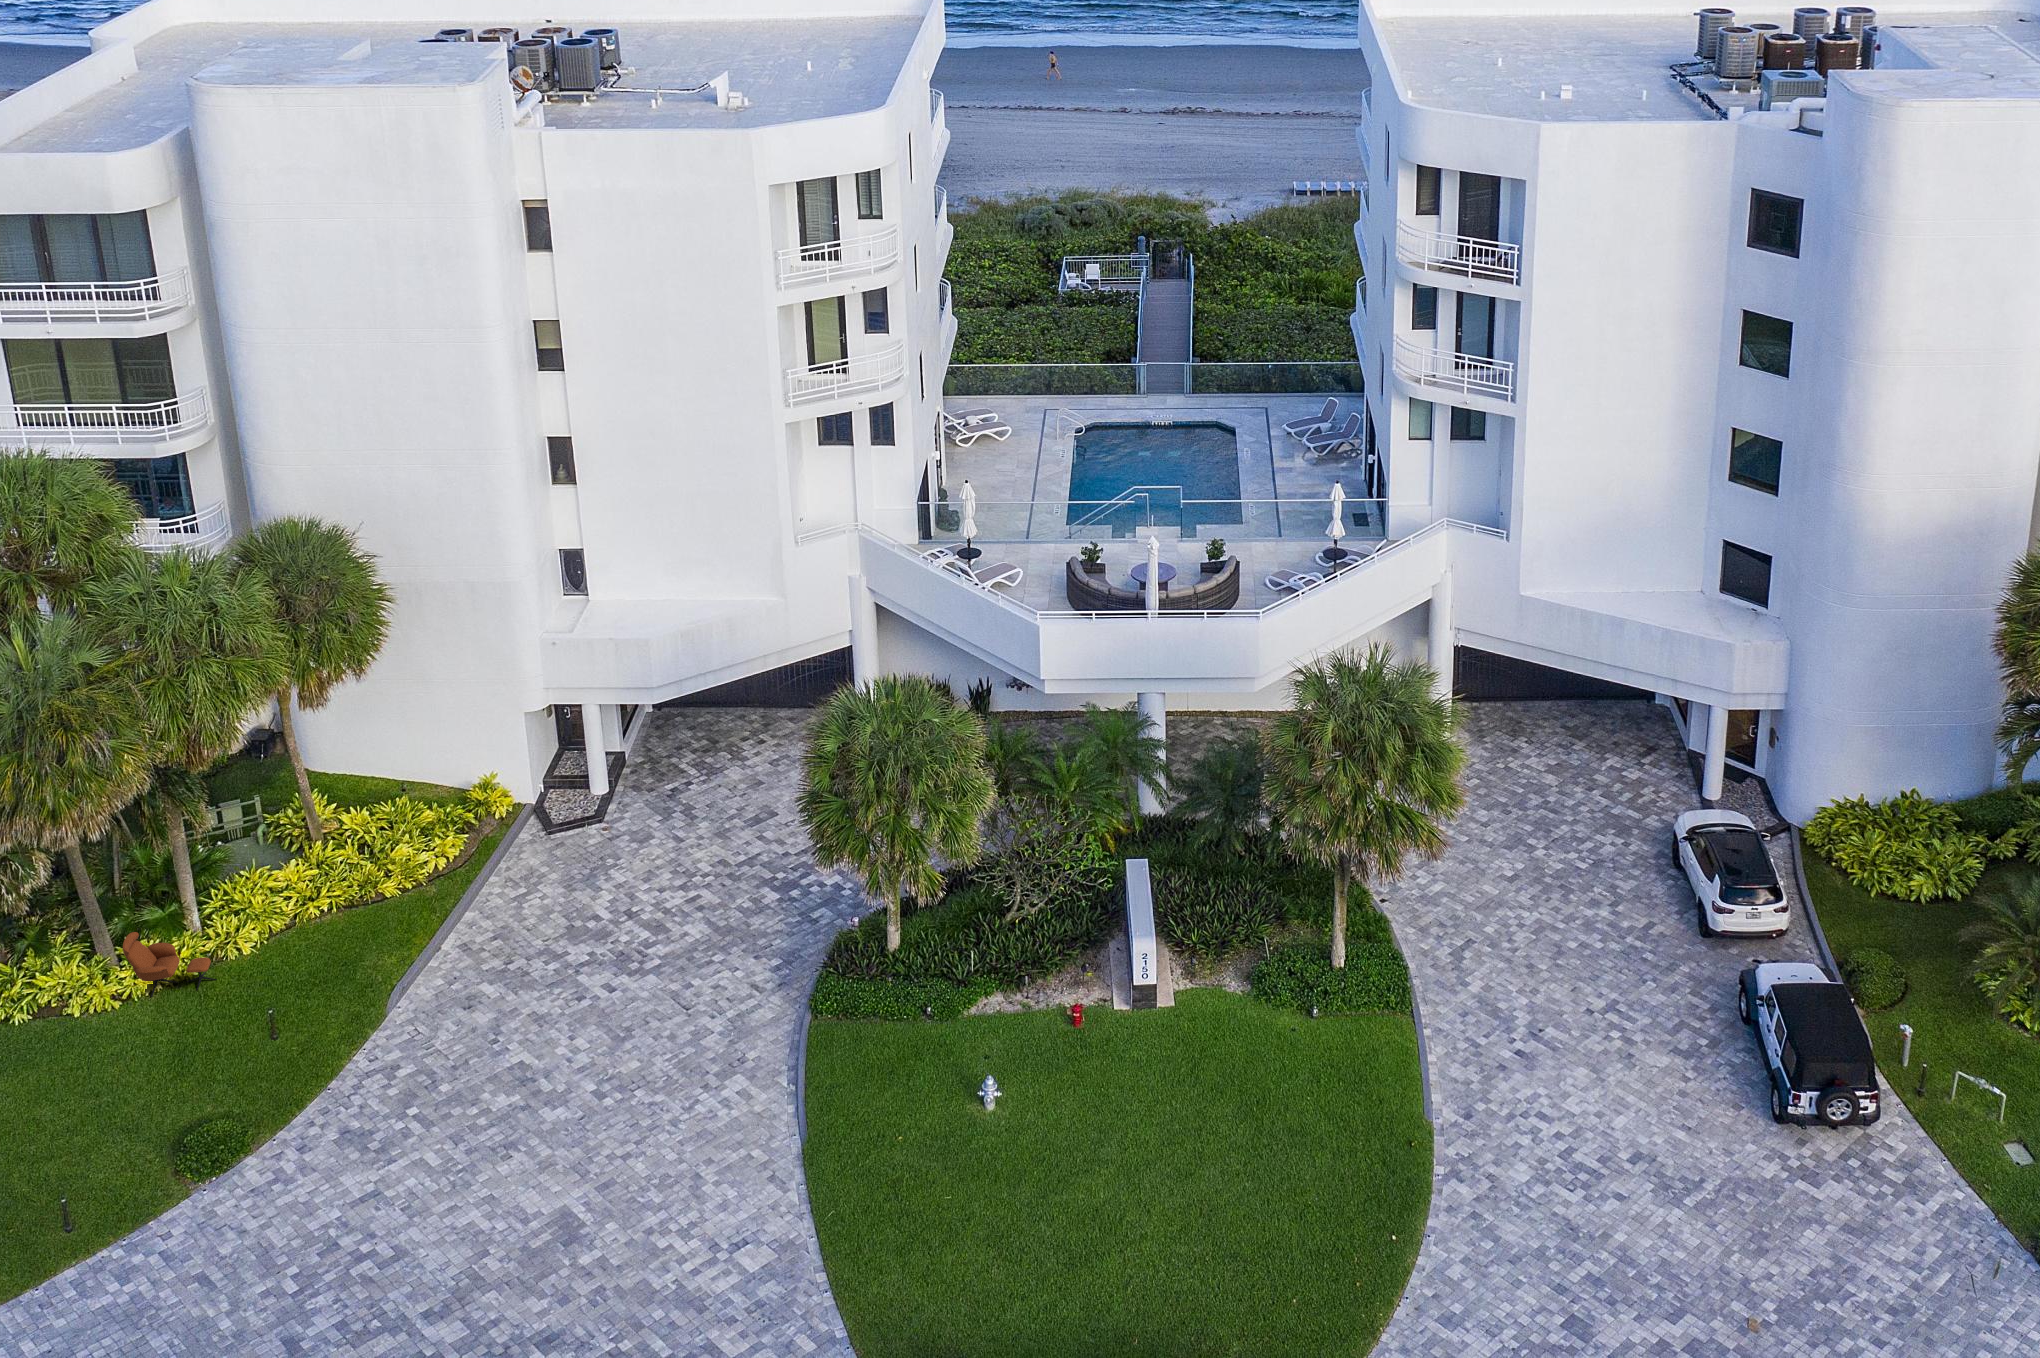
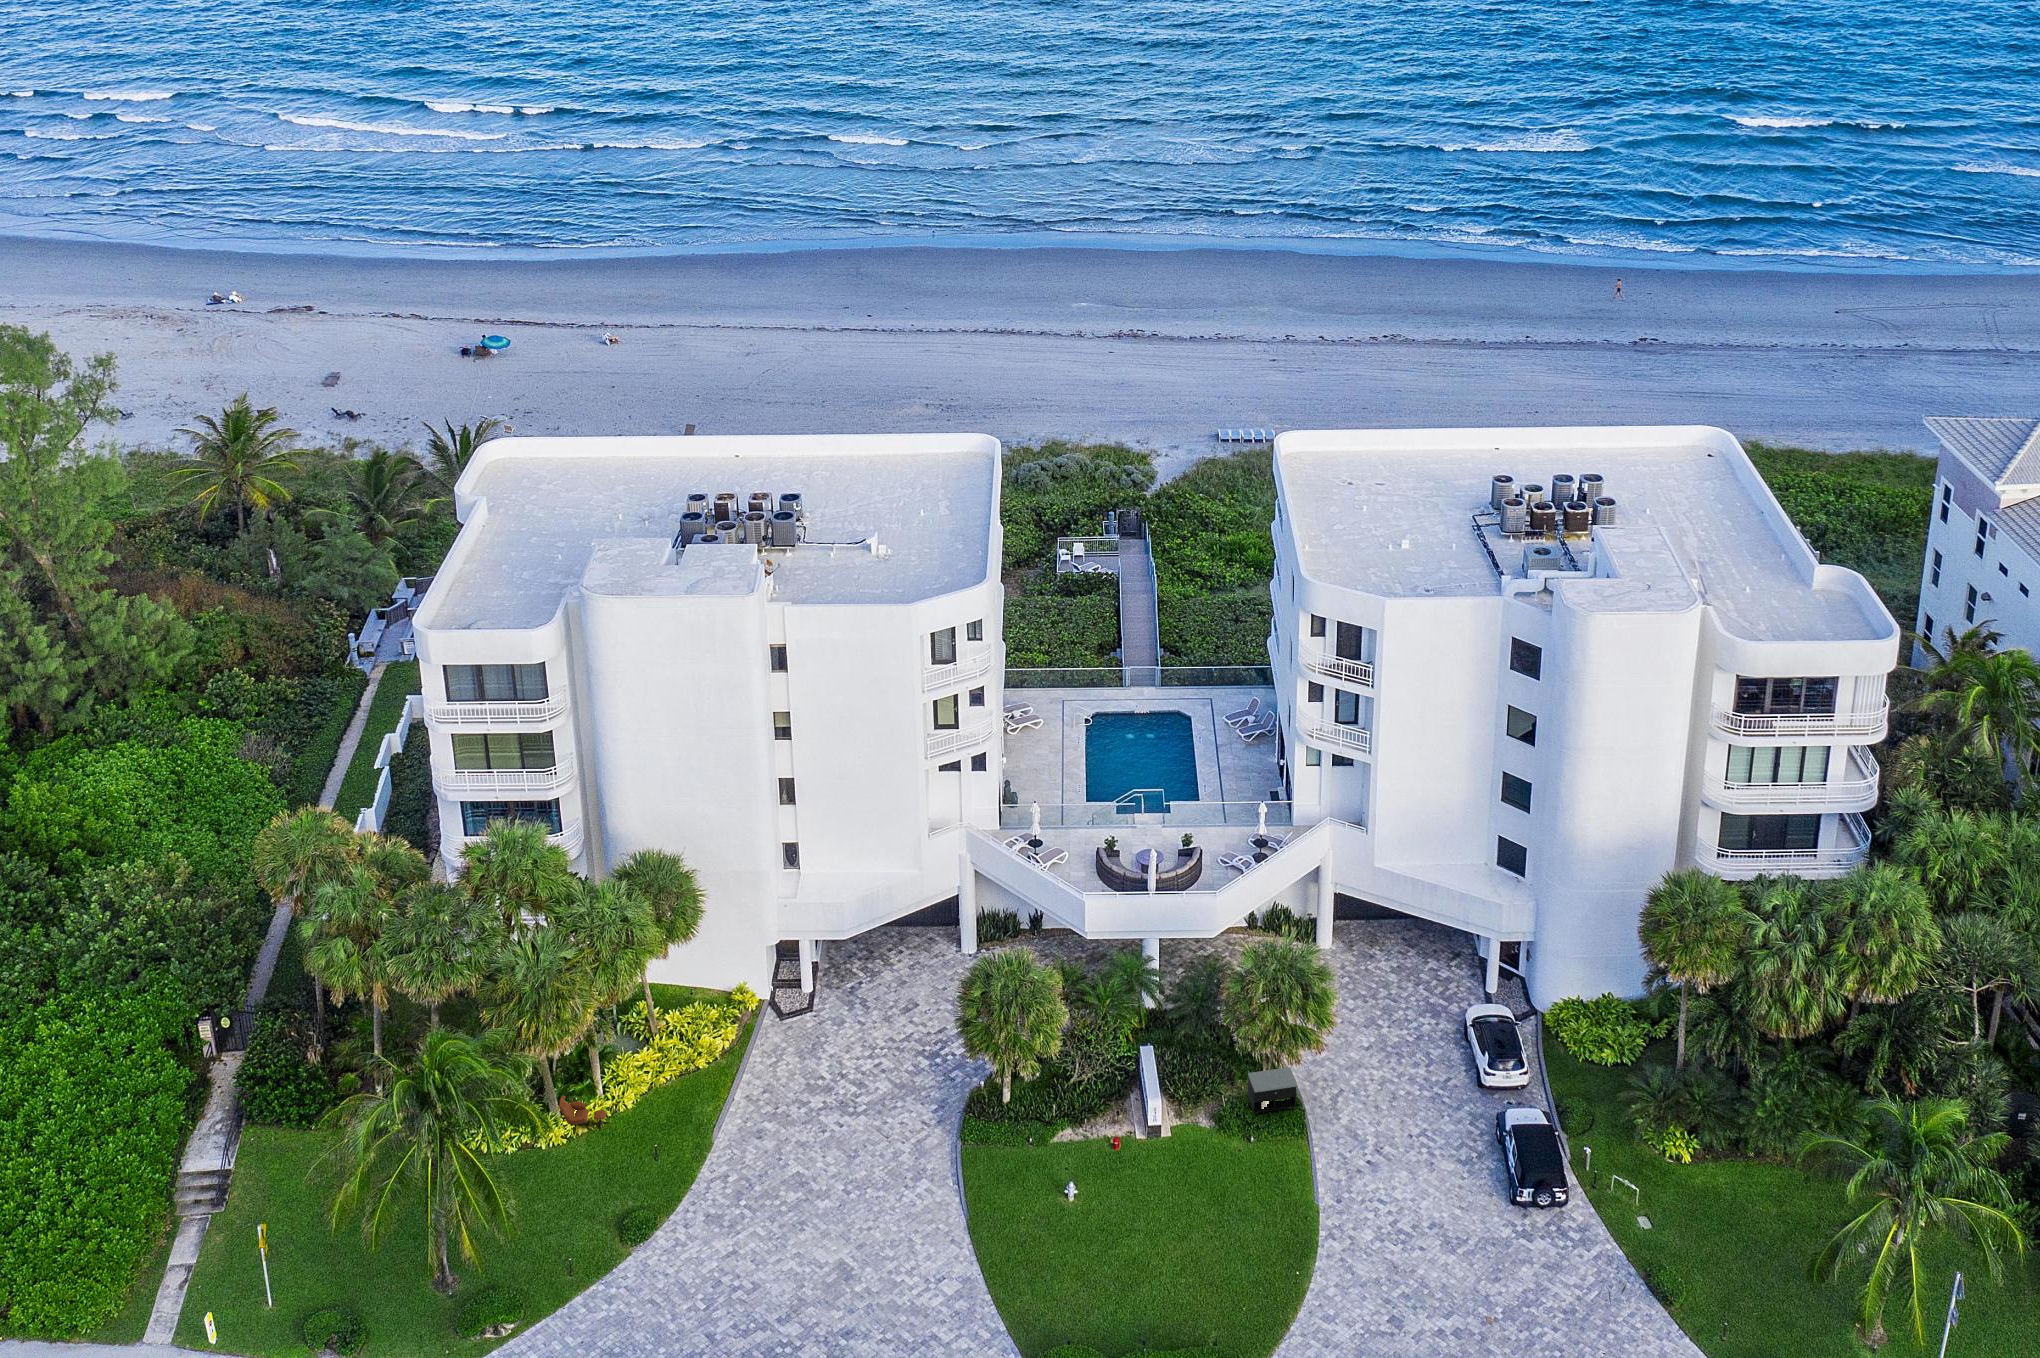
storage bench: none [1308,895,1393,971] -> present [1247,1068,1297,1113]

